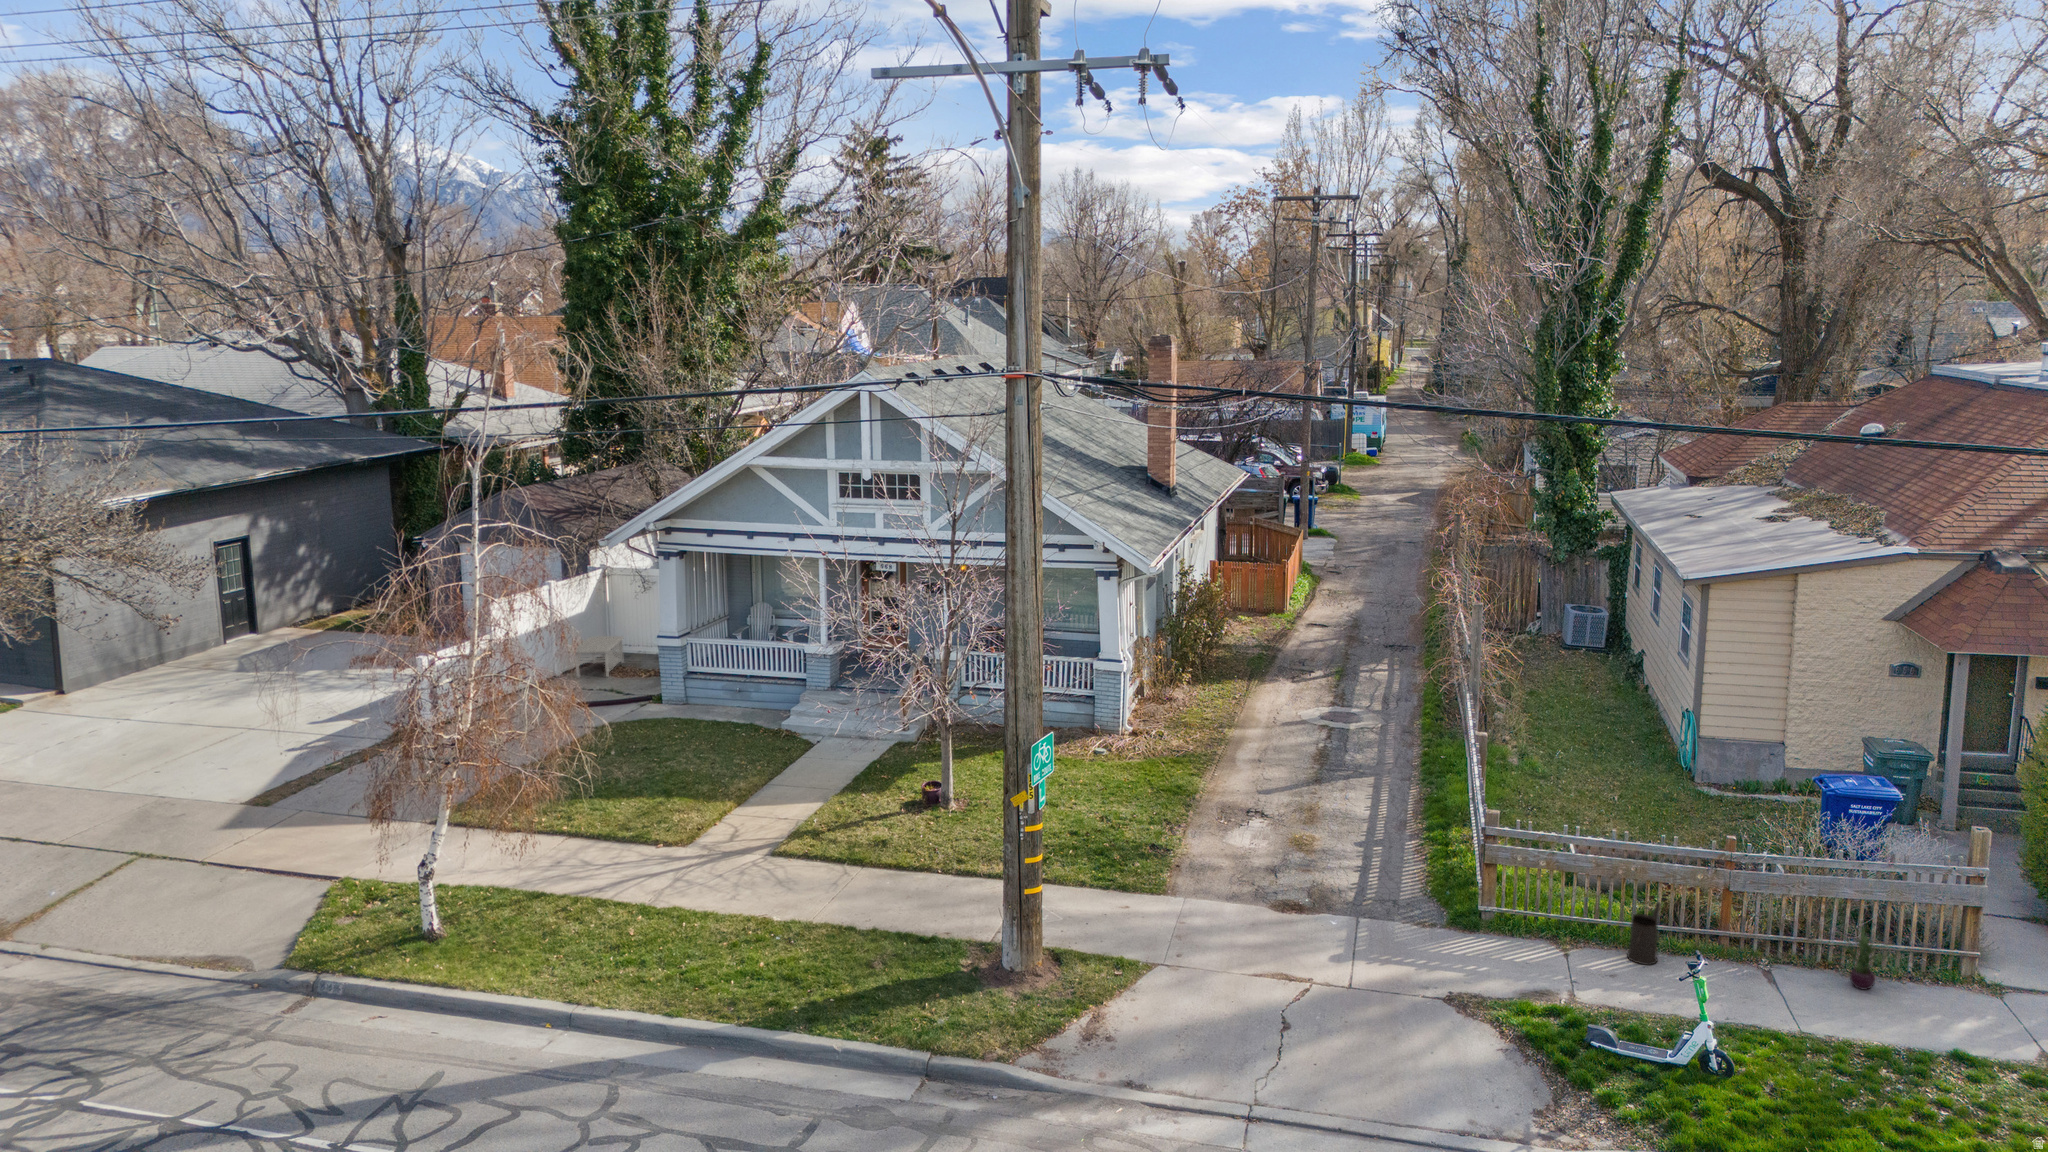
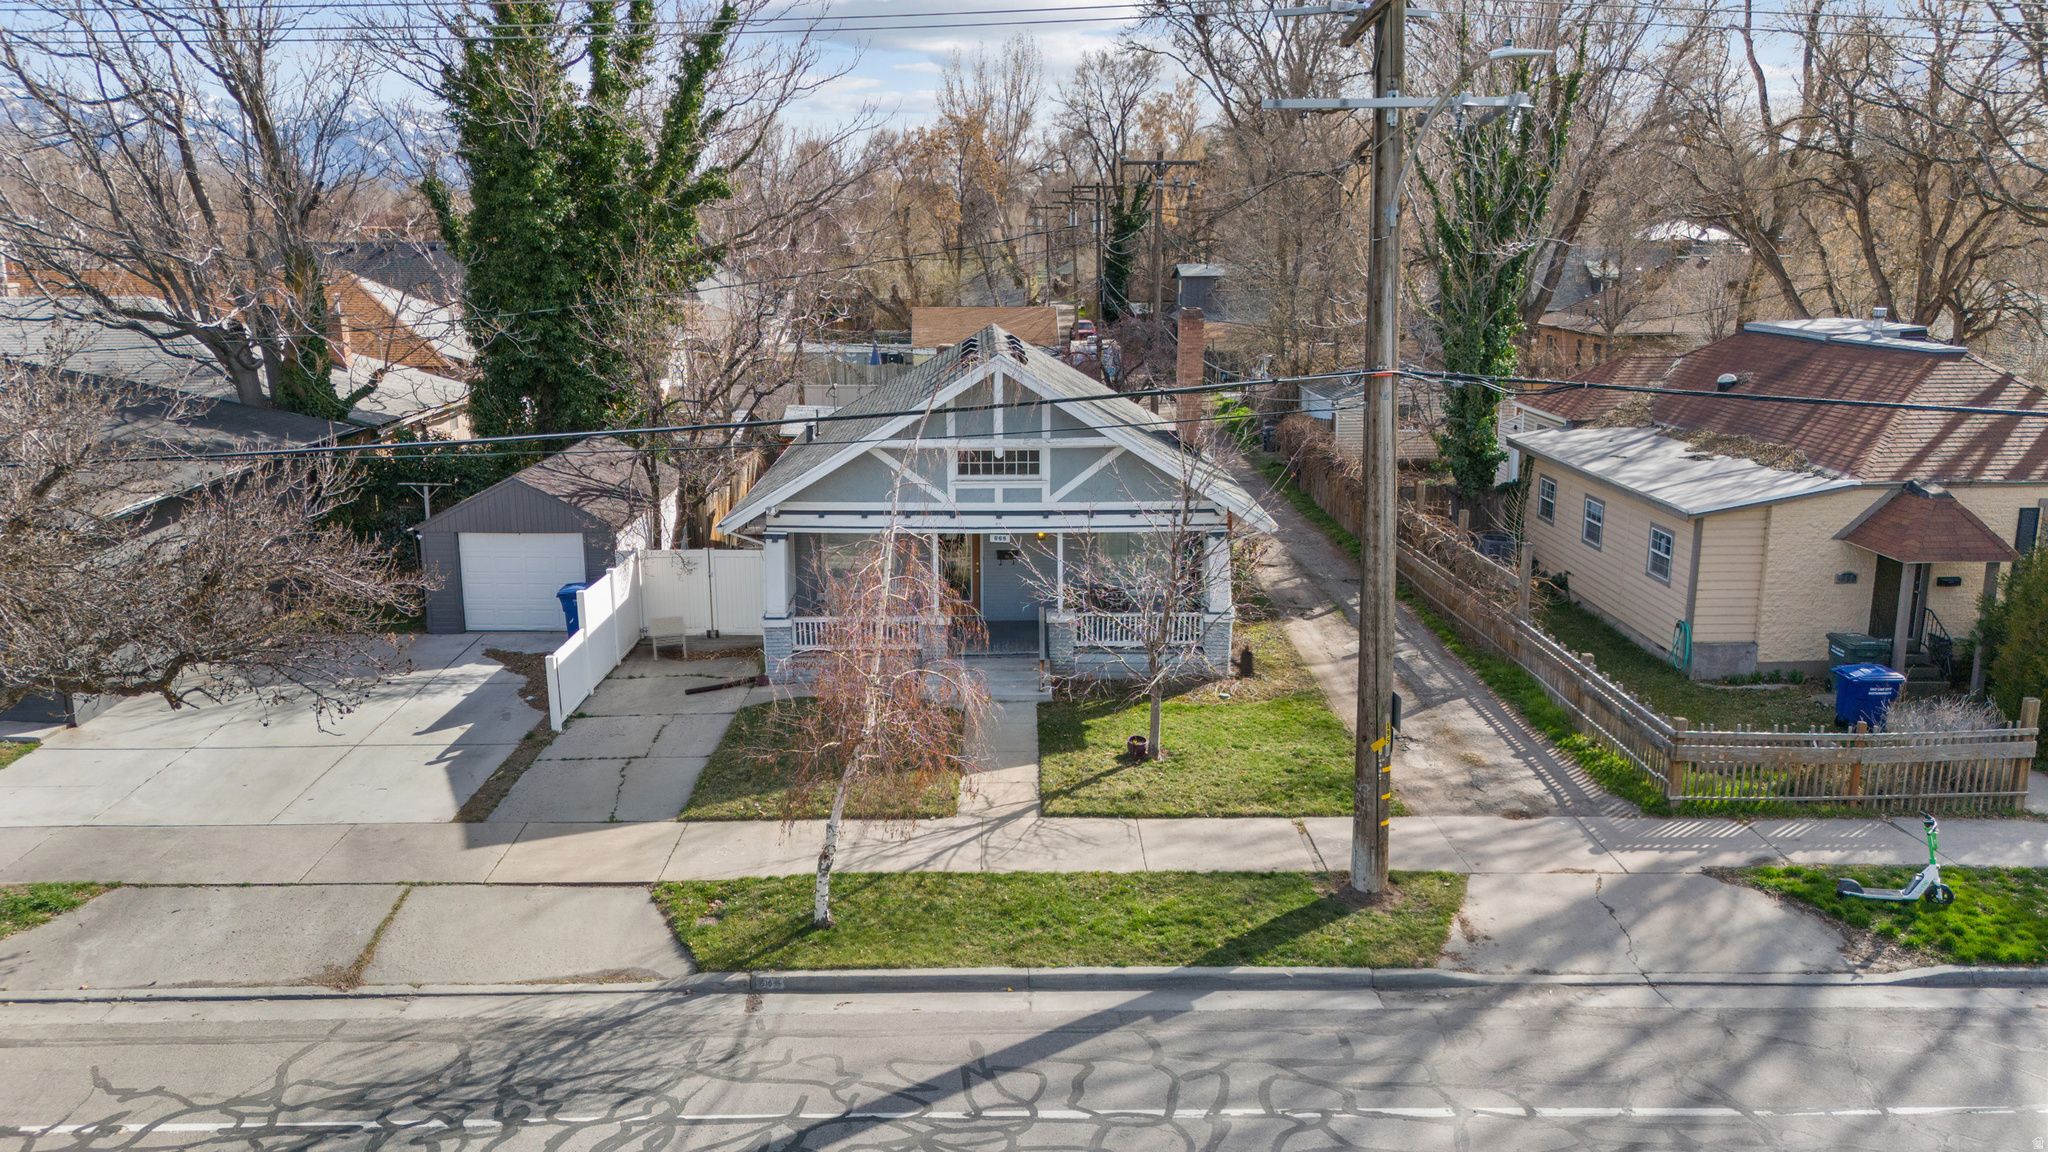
watering can: present [1627,902,1661,965] -> present [1229,645,1254,676]
decorative plant: present [1833,926,1885,990] -> present [756,655,768,686]

